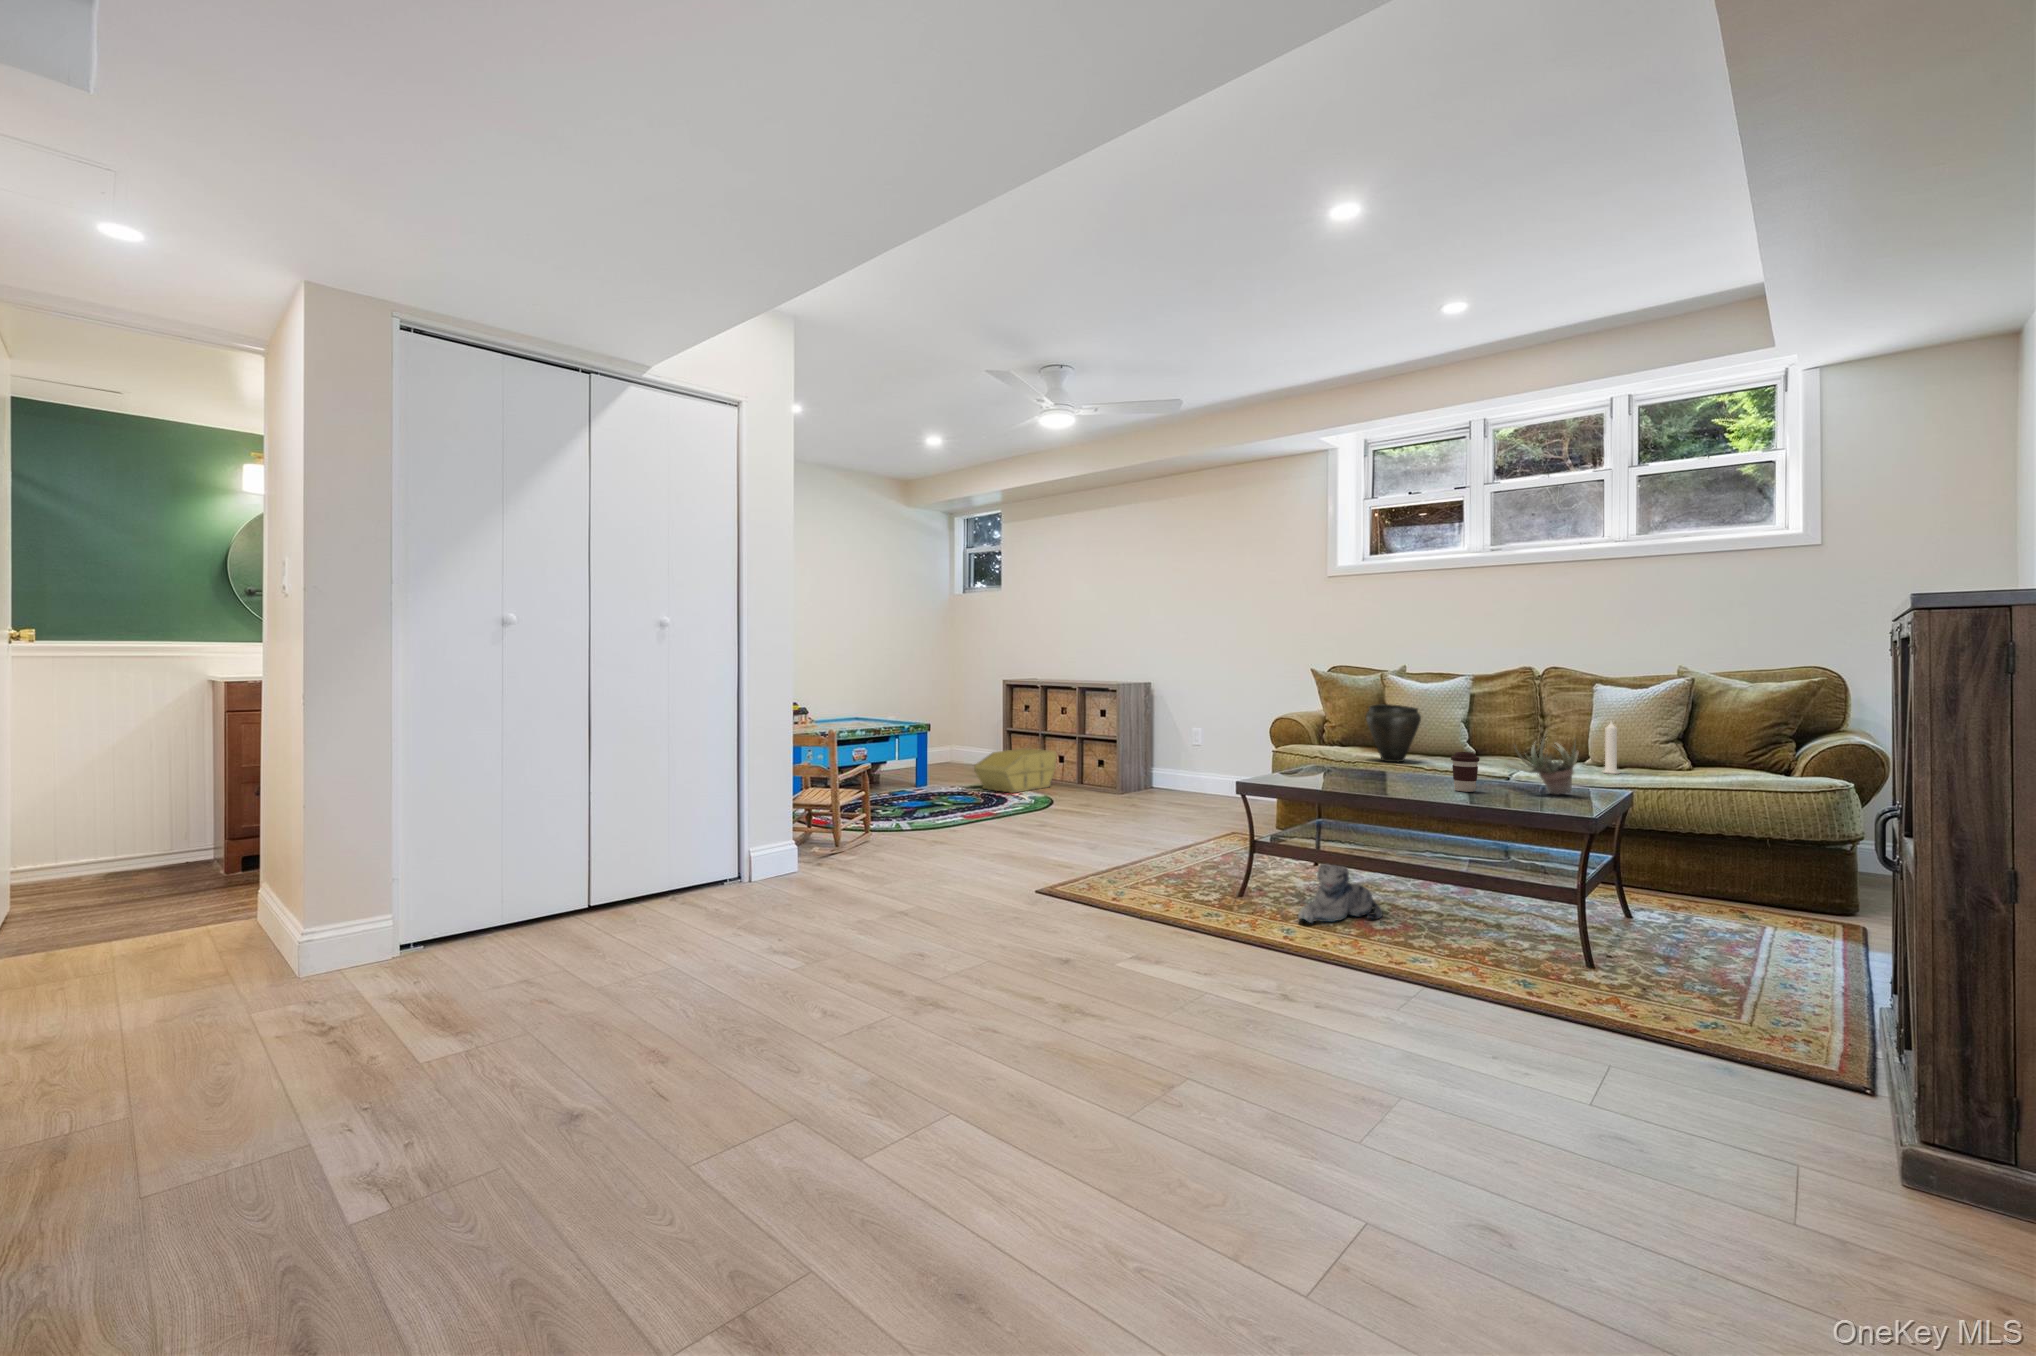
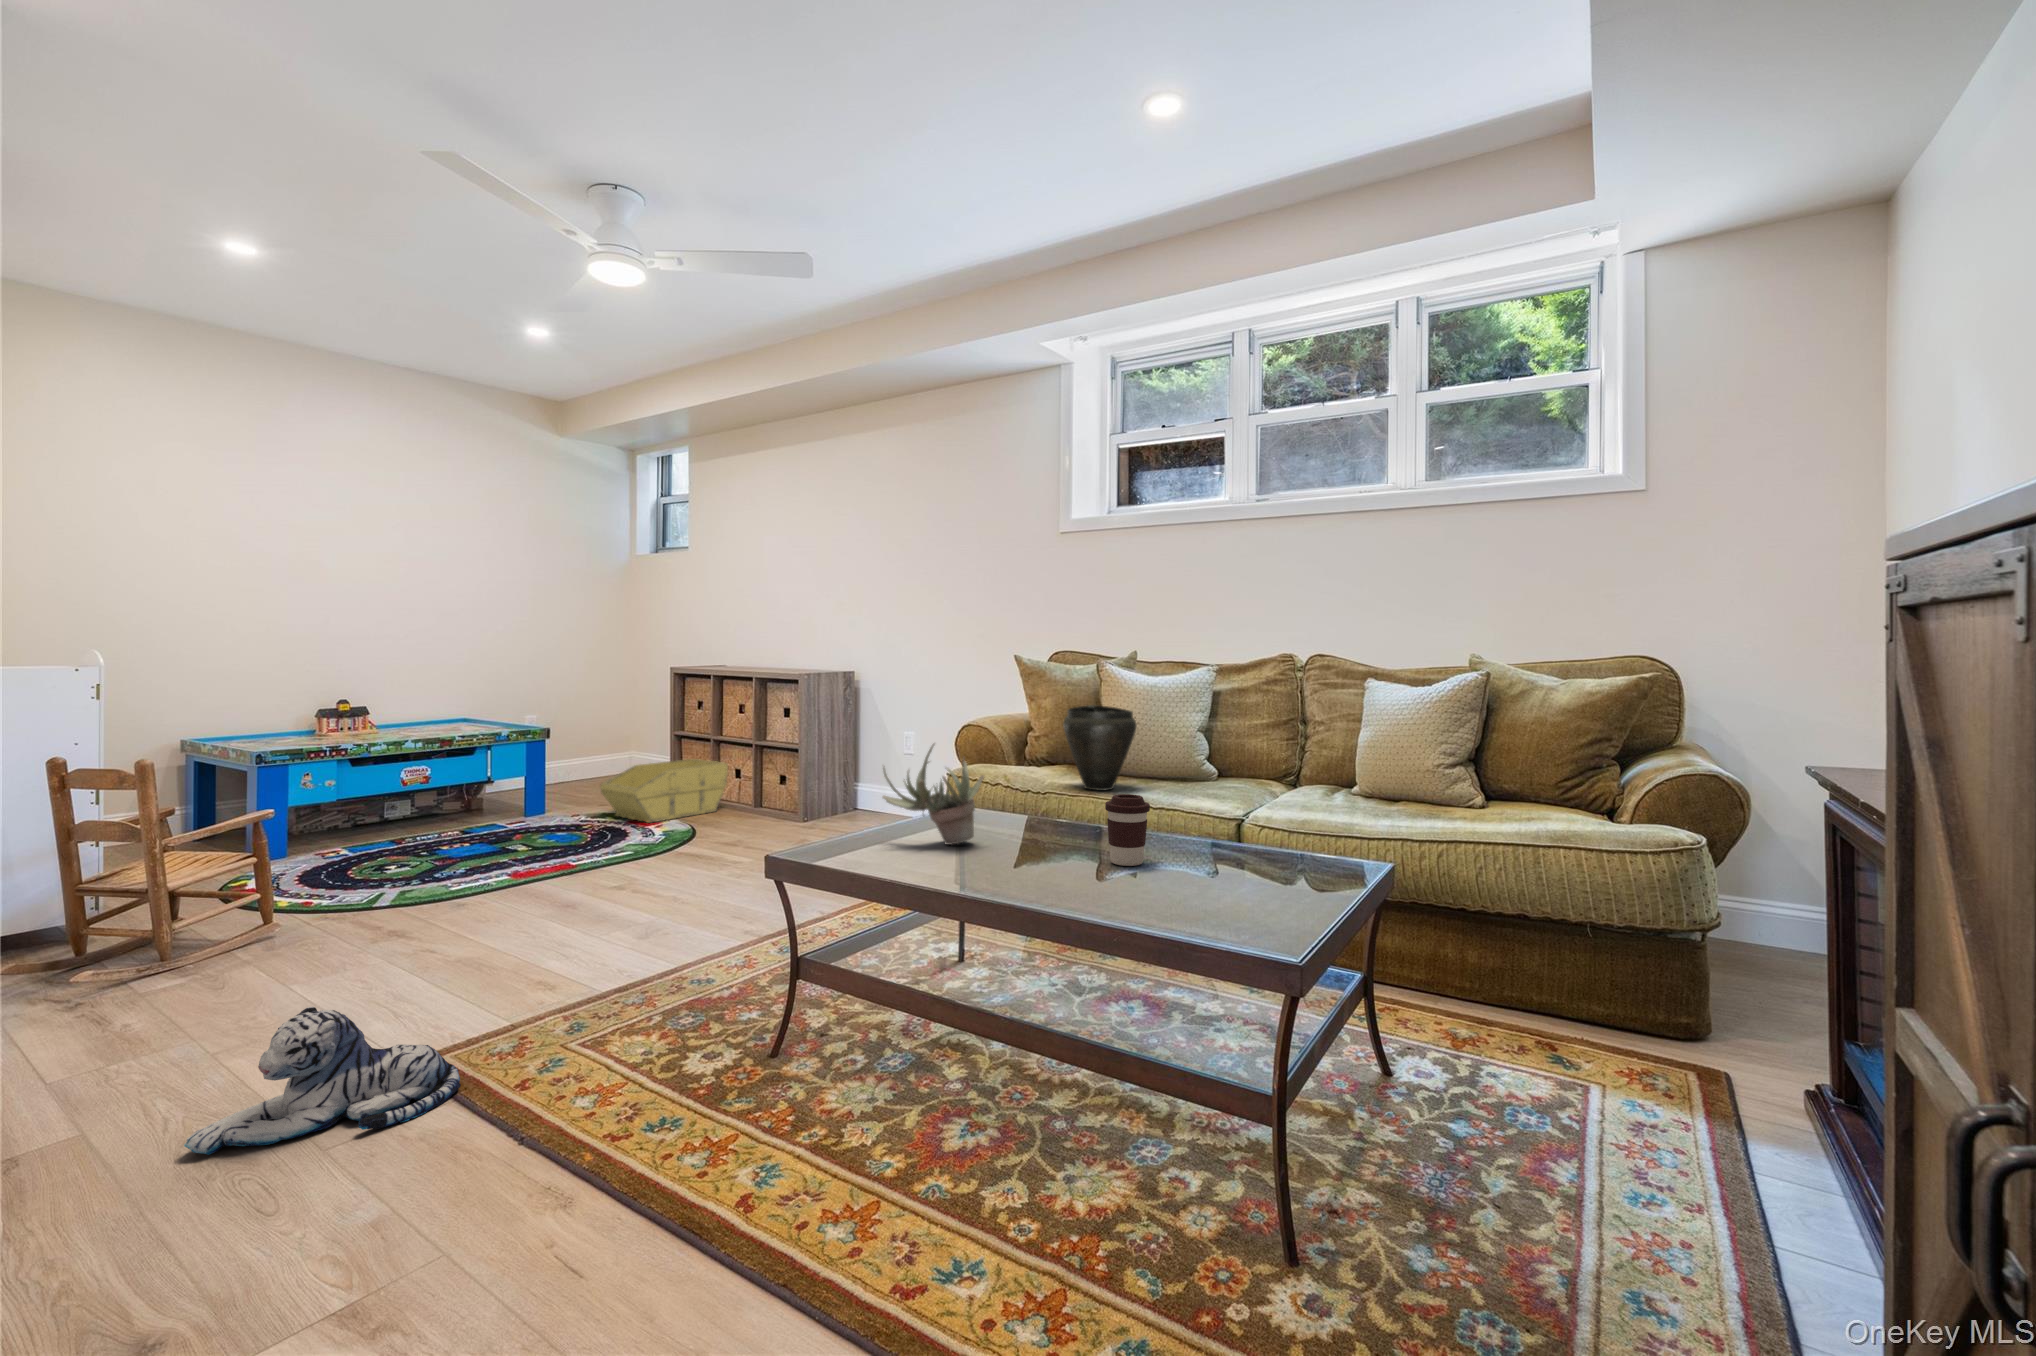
candle: present [1603,722,1619,774] -> none [1368,732,1392,811]
succulent plant: present [1506,738,1579,795] -> present [883,744,984,845]
plush toy: present [1297,864,1383,923] -> present [184,1007,461,1155]

